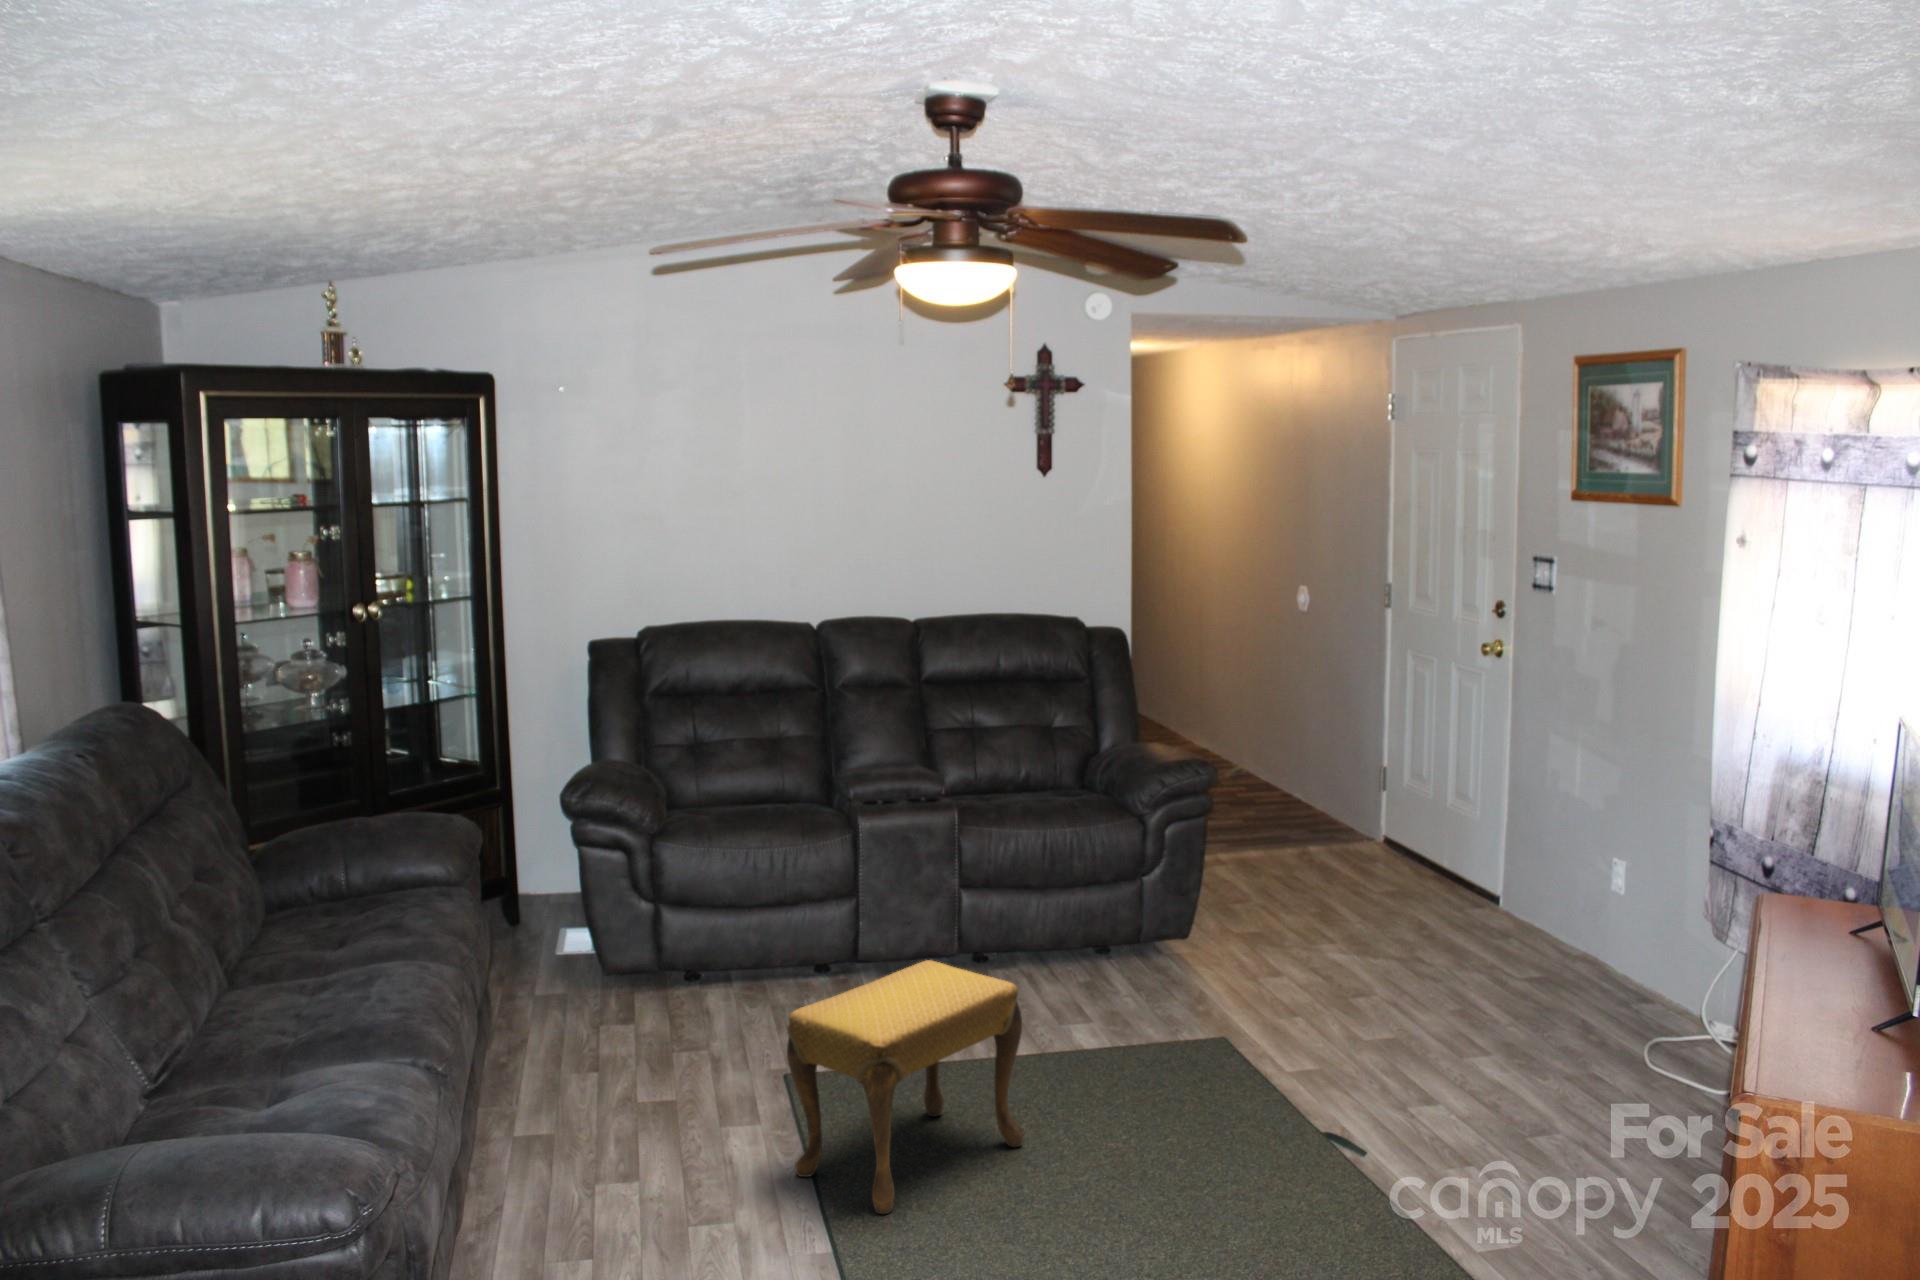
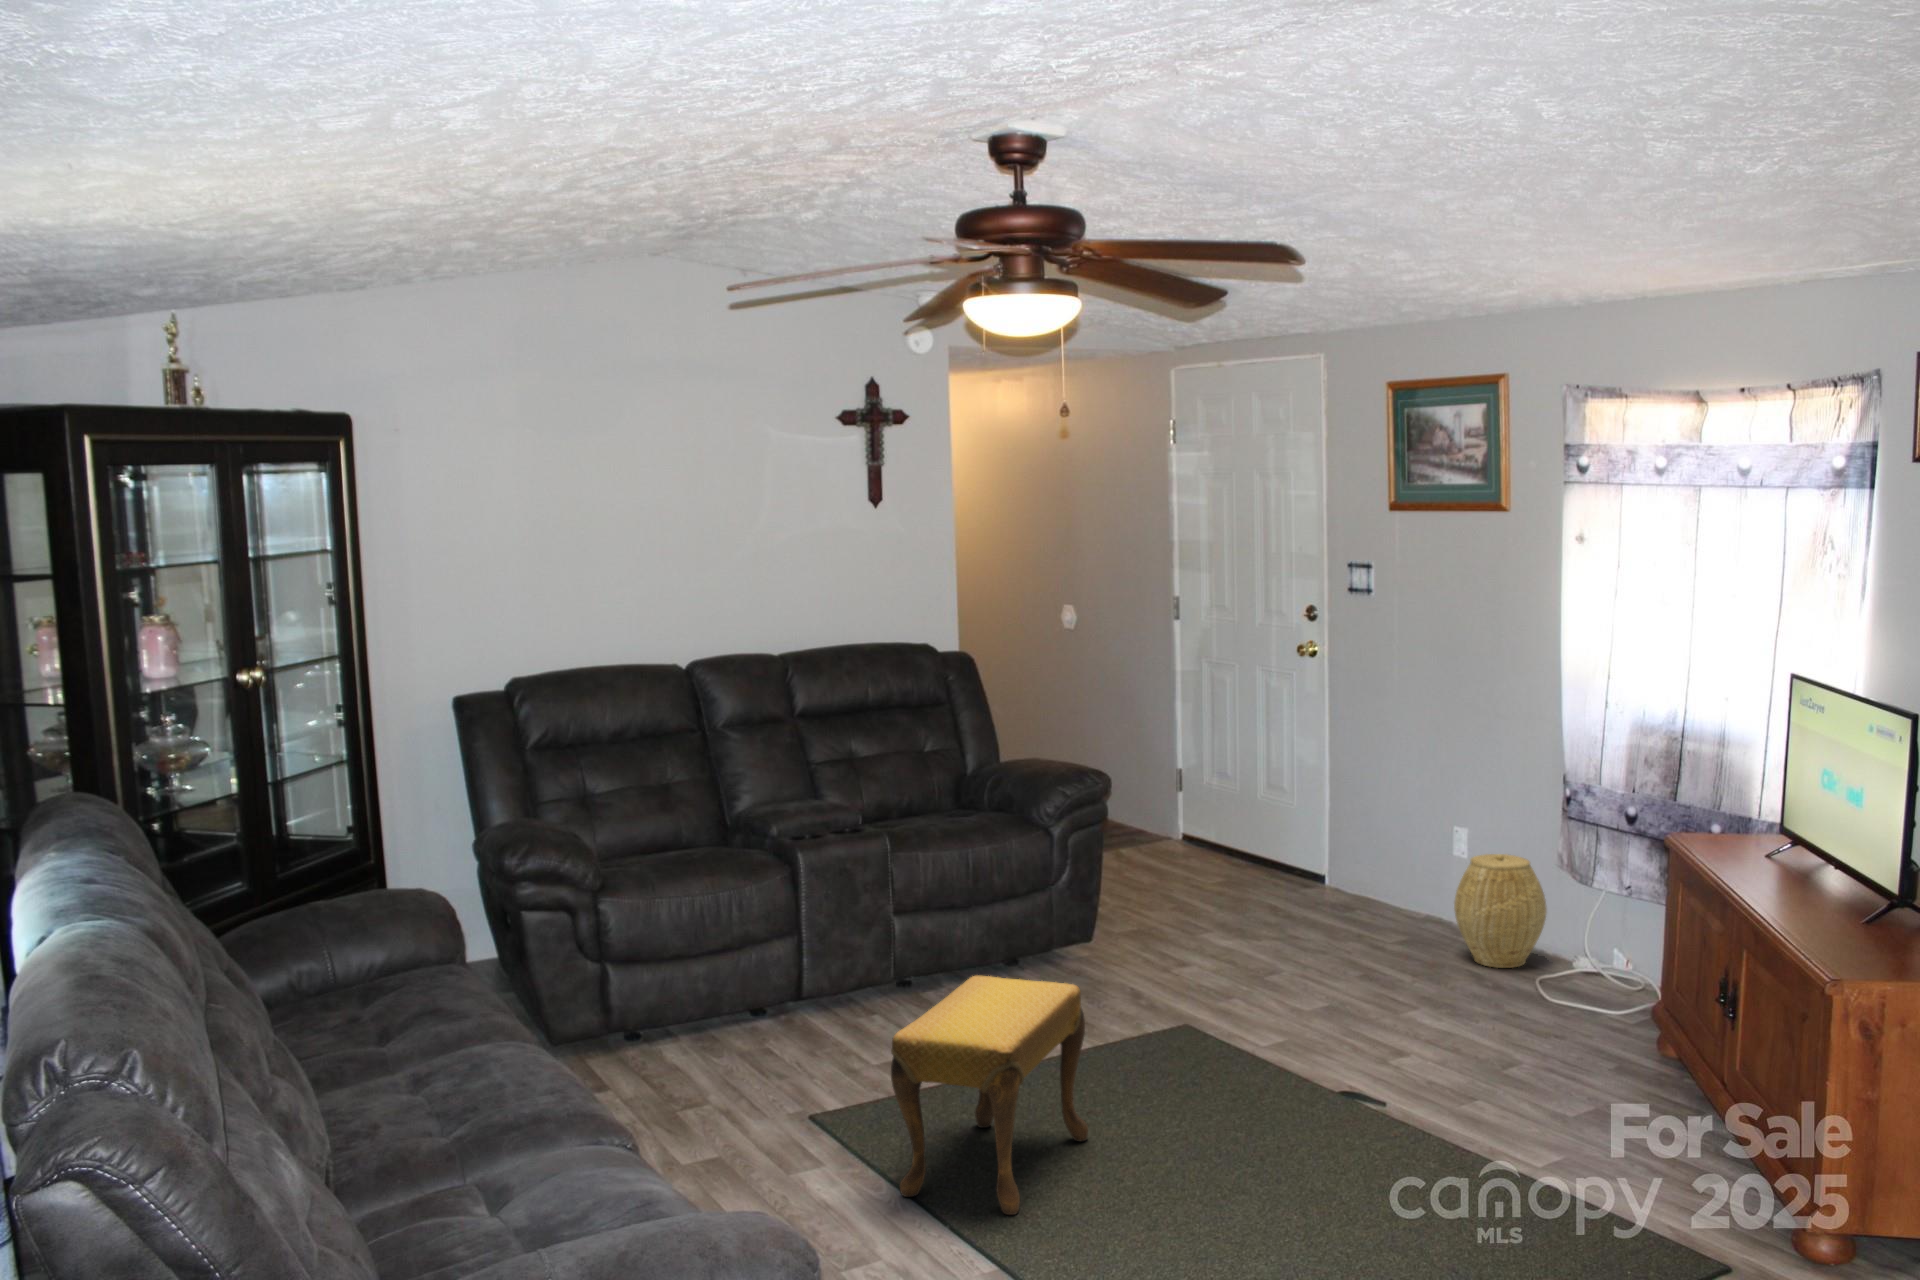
woven basket: none [1578,893,1686,1024] -> present [1454,854,1547,968]

